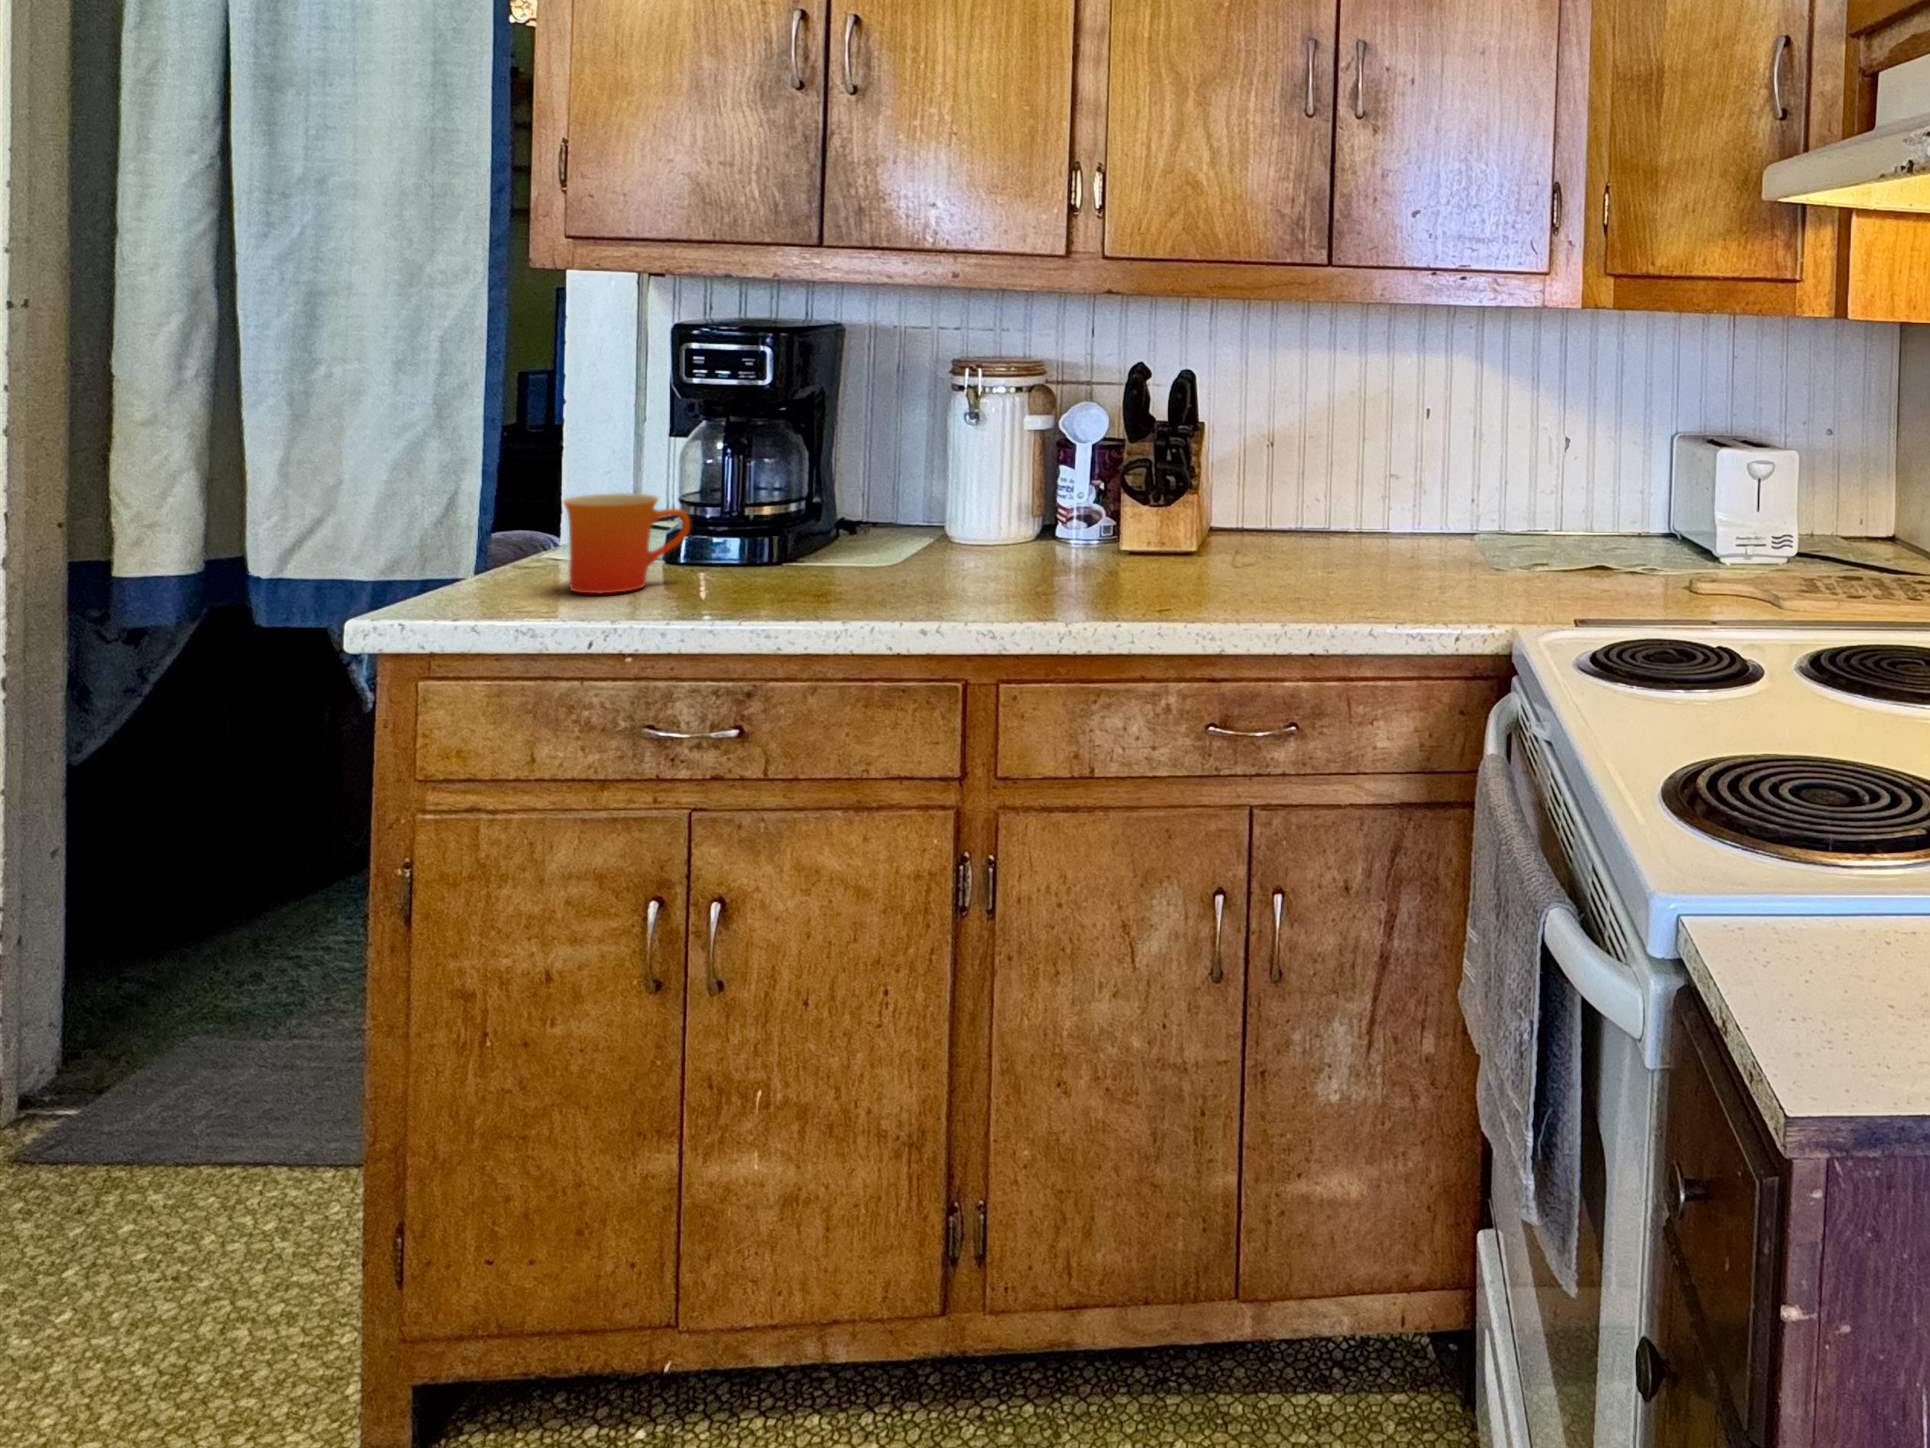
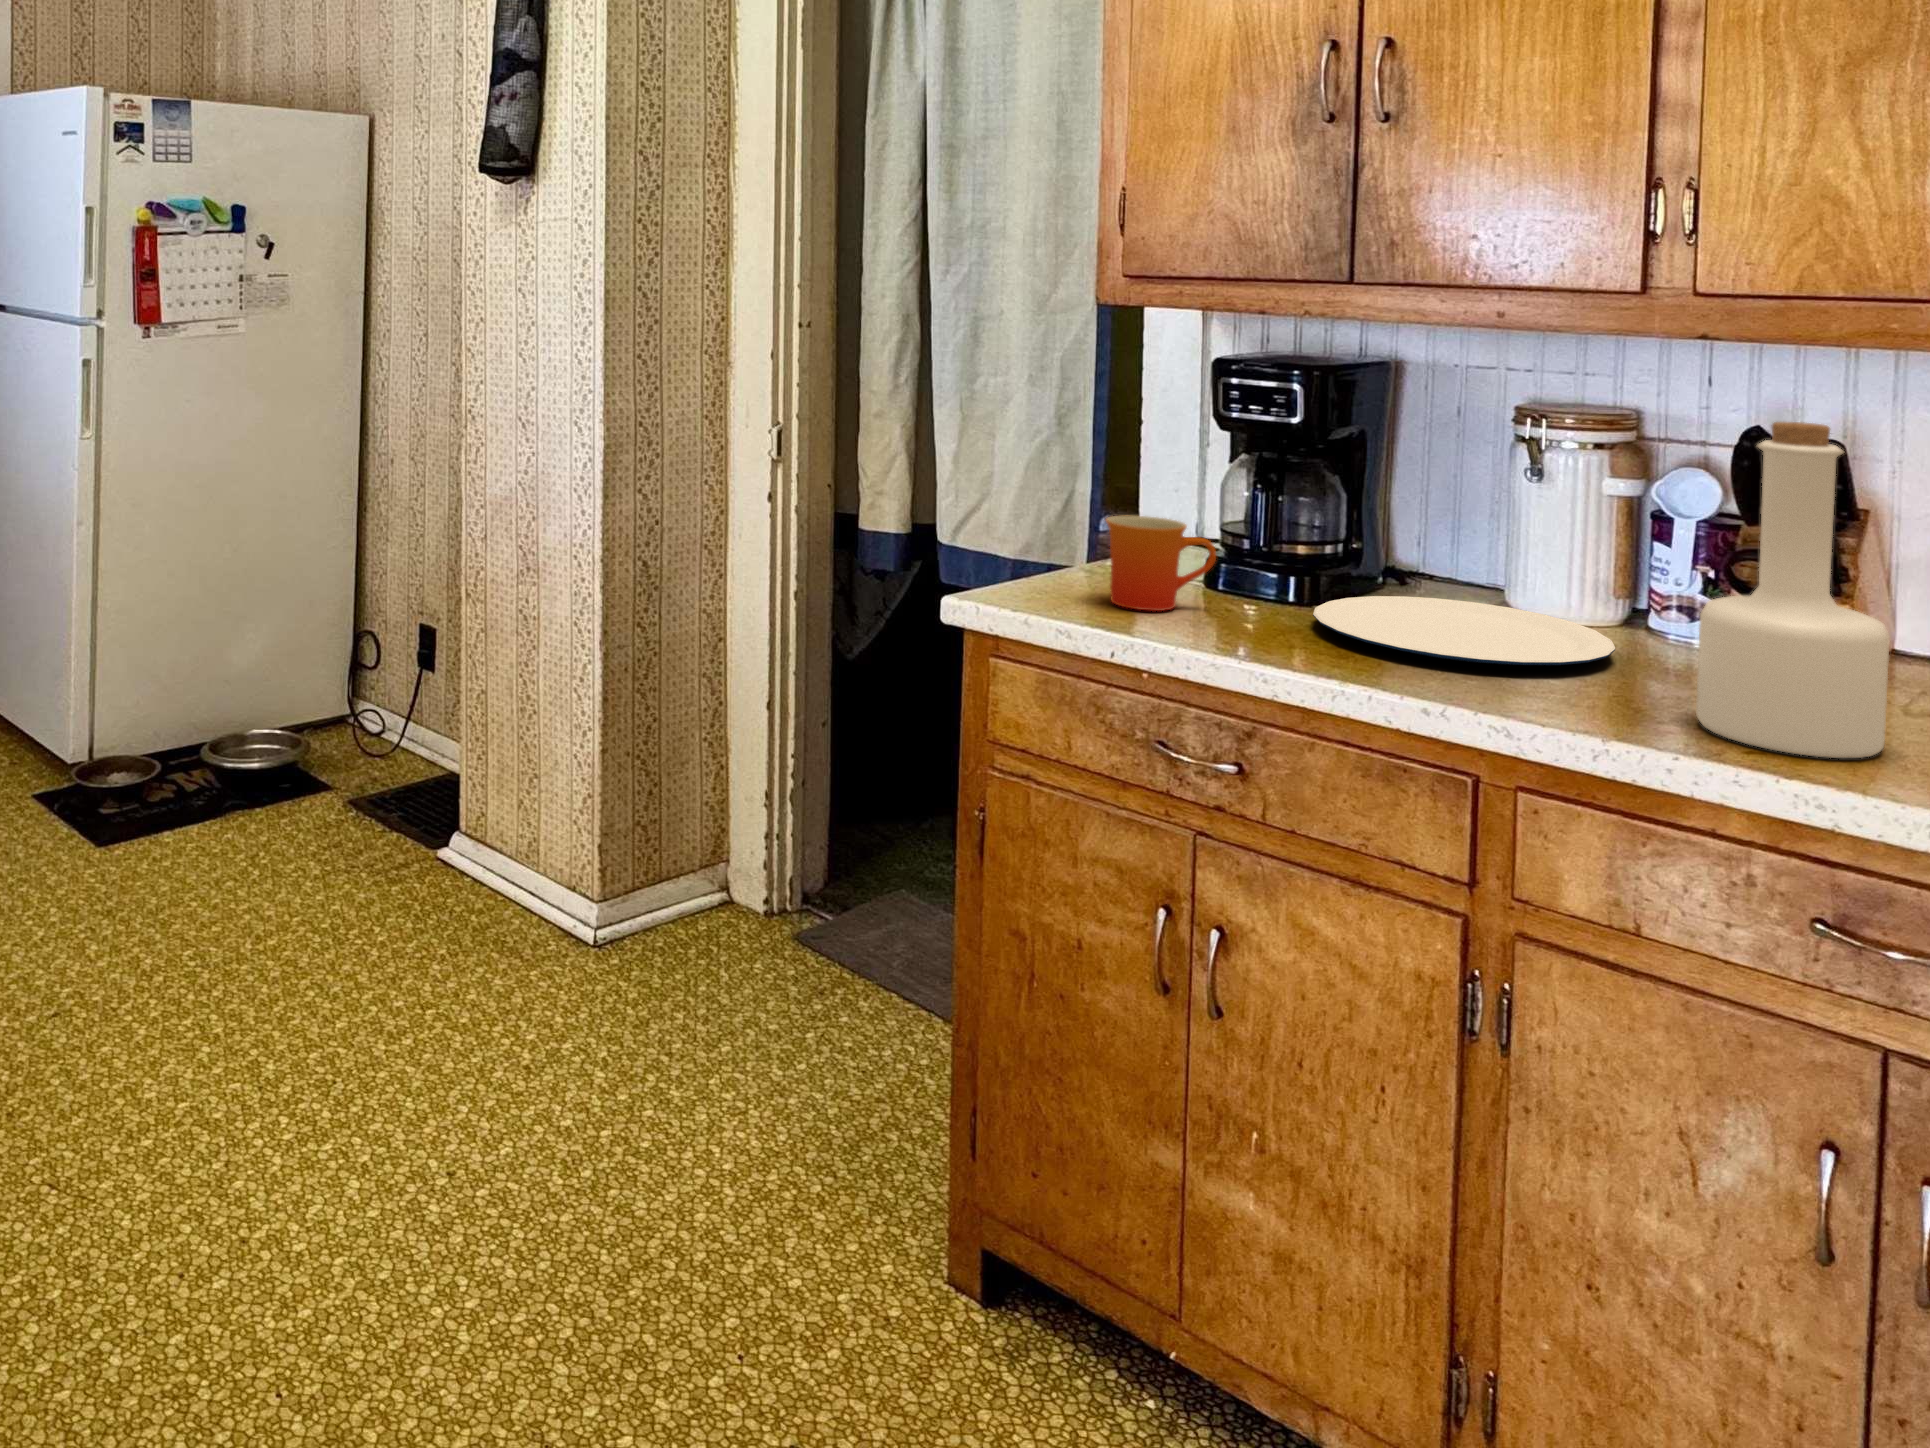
bottle: none [1122,355,1243,609] -> present [1696,422,1889,758]
plate: none [792,536,1049,587] -> present [1313,596,1615,665]

